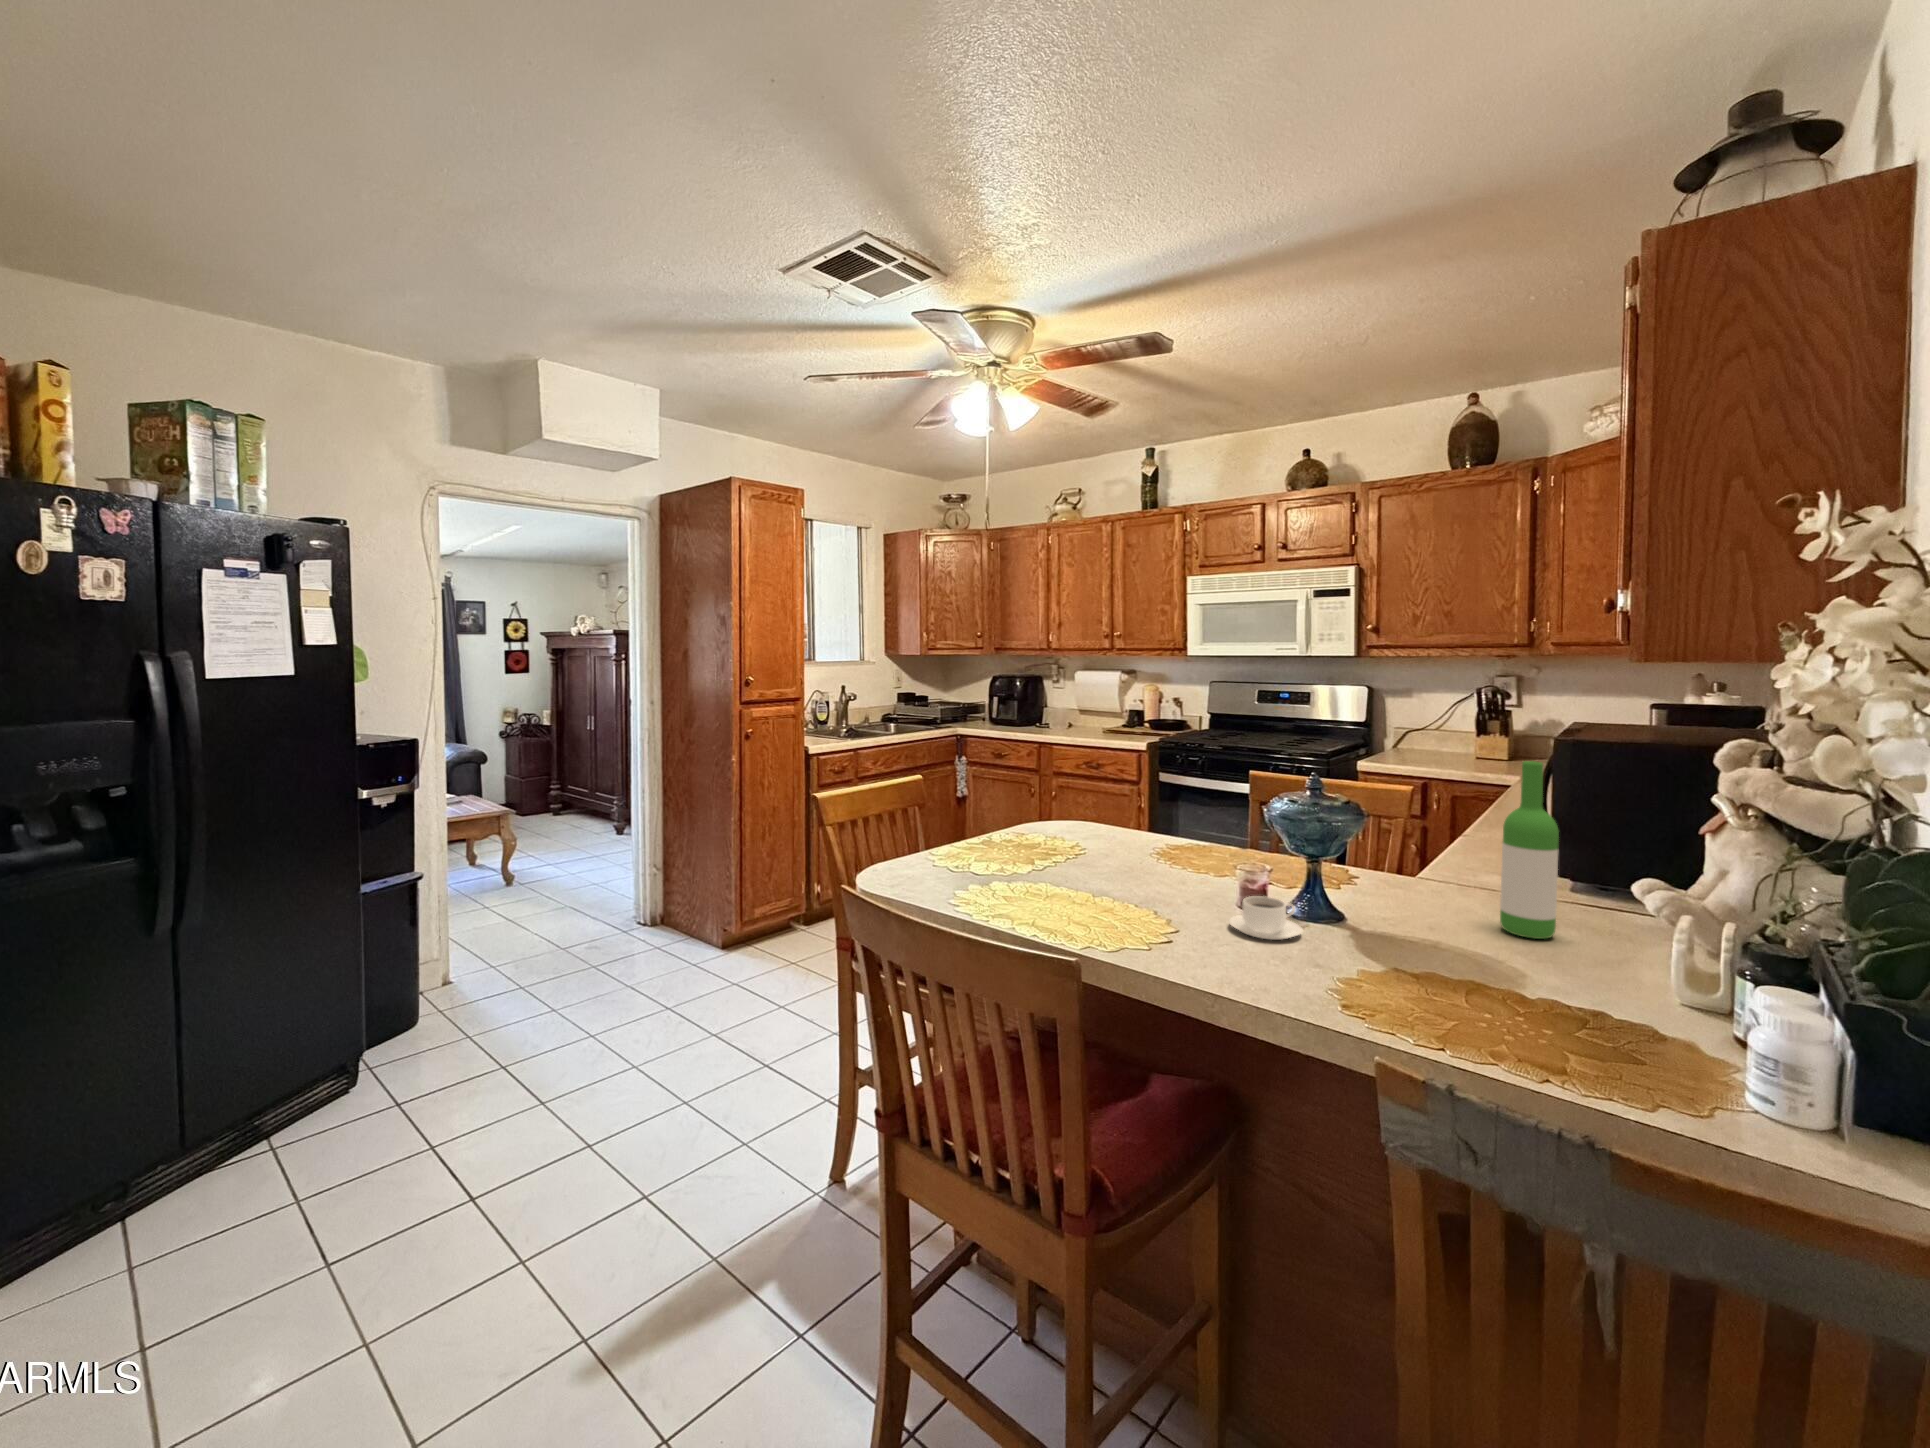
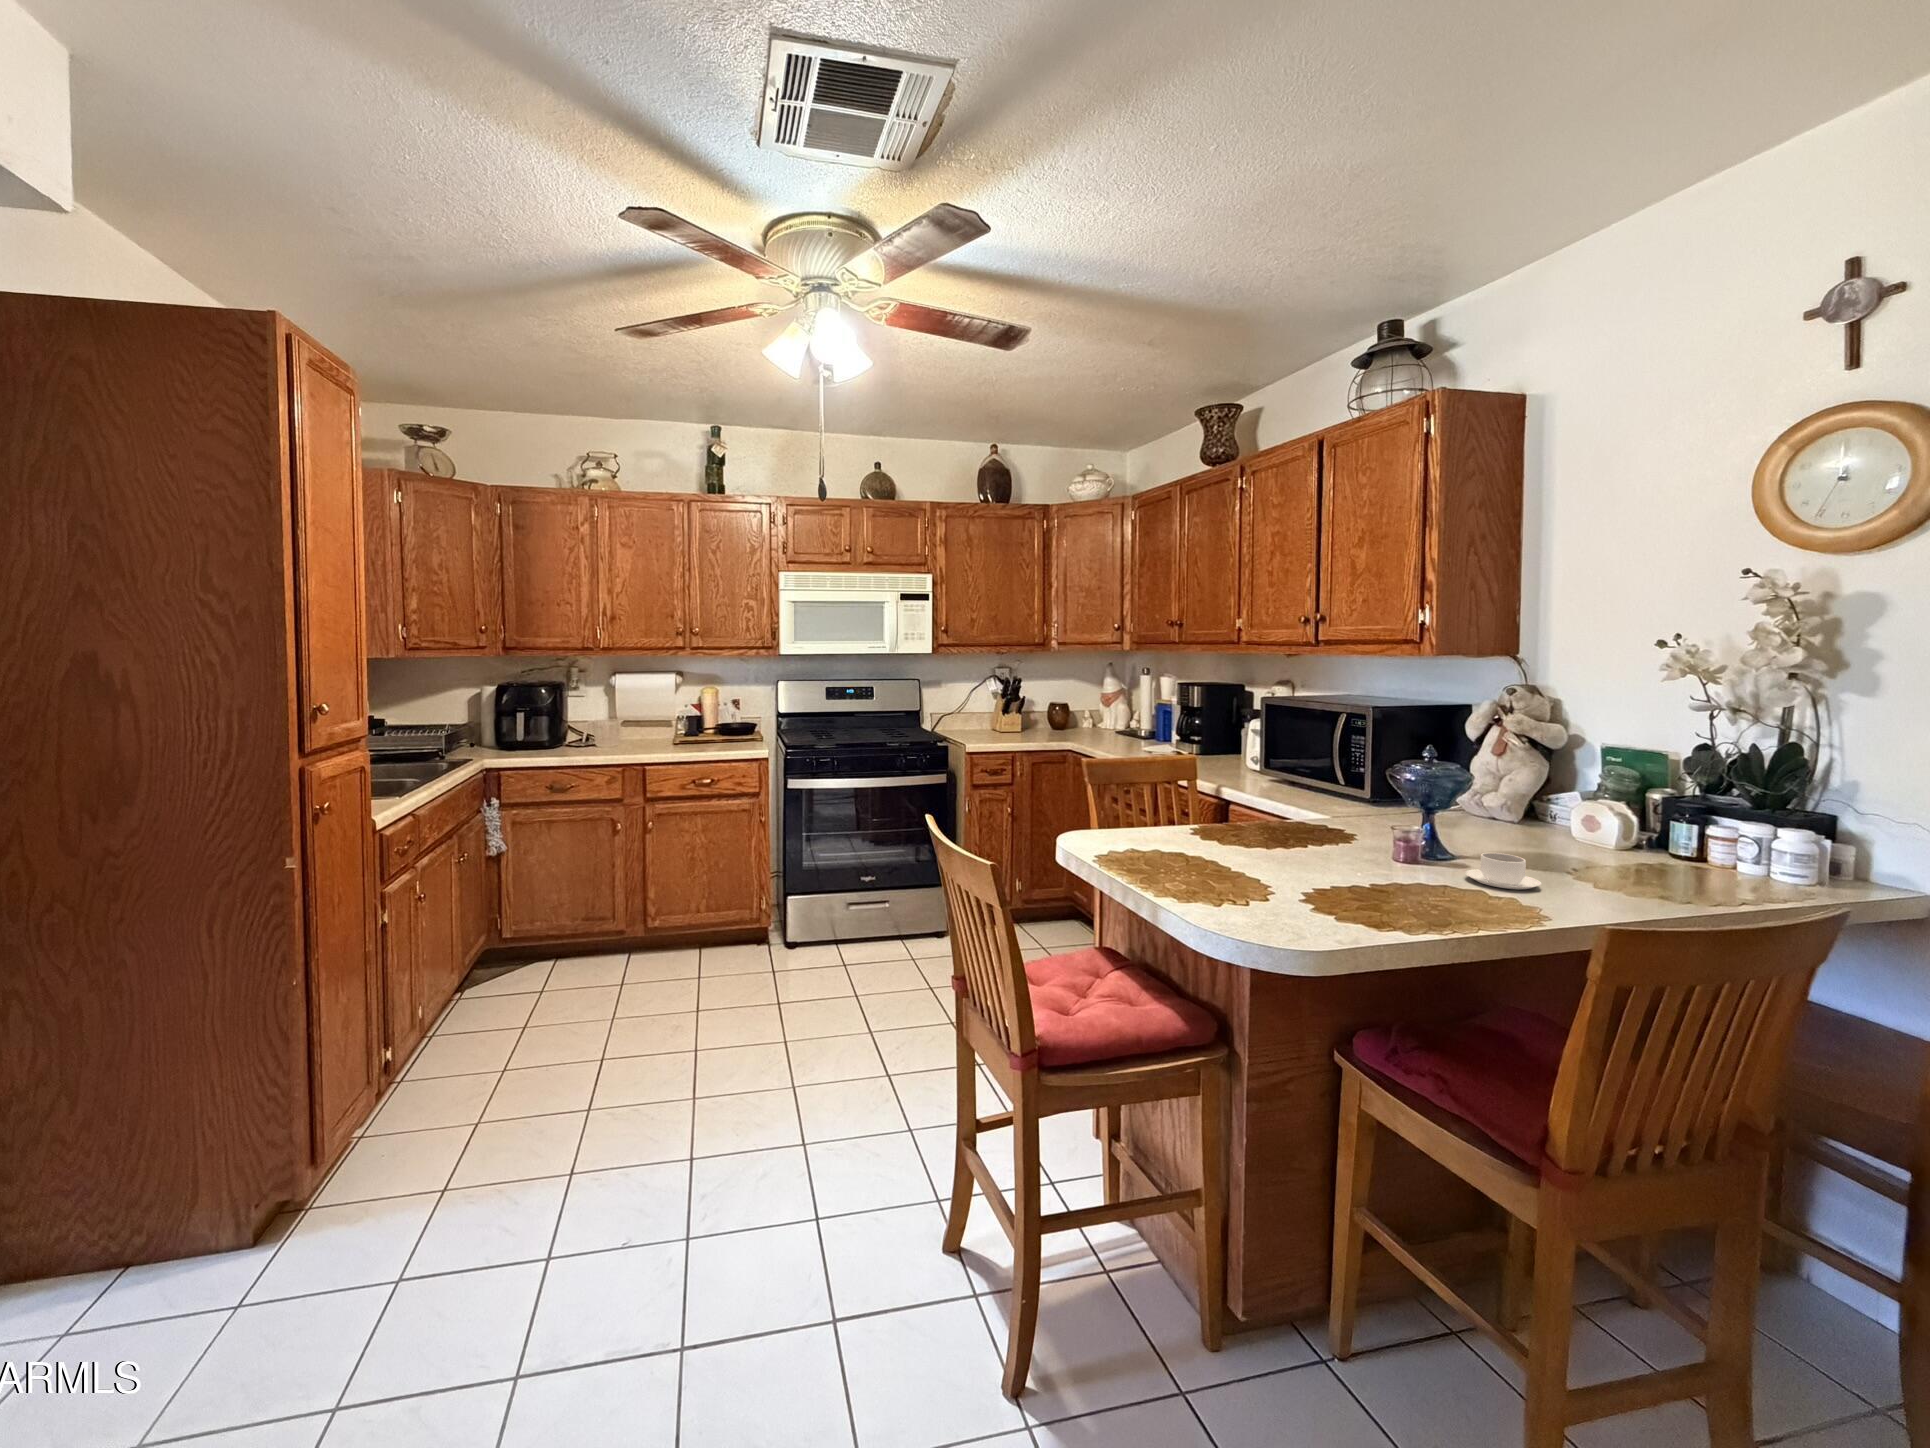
wine bottle: present [1500,761,1559,939] -> none [1480,716,1521,841]

